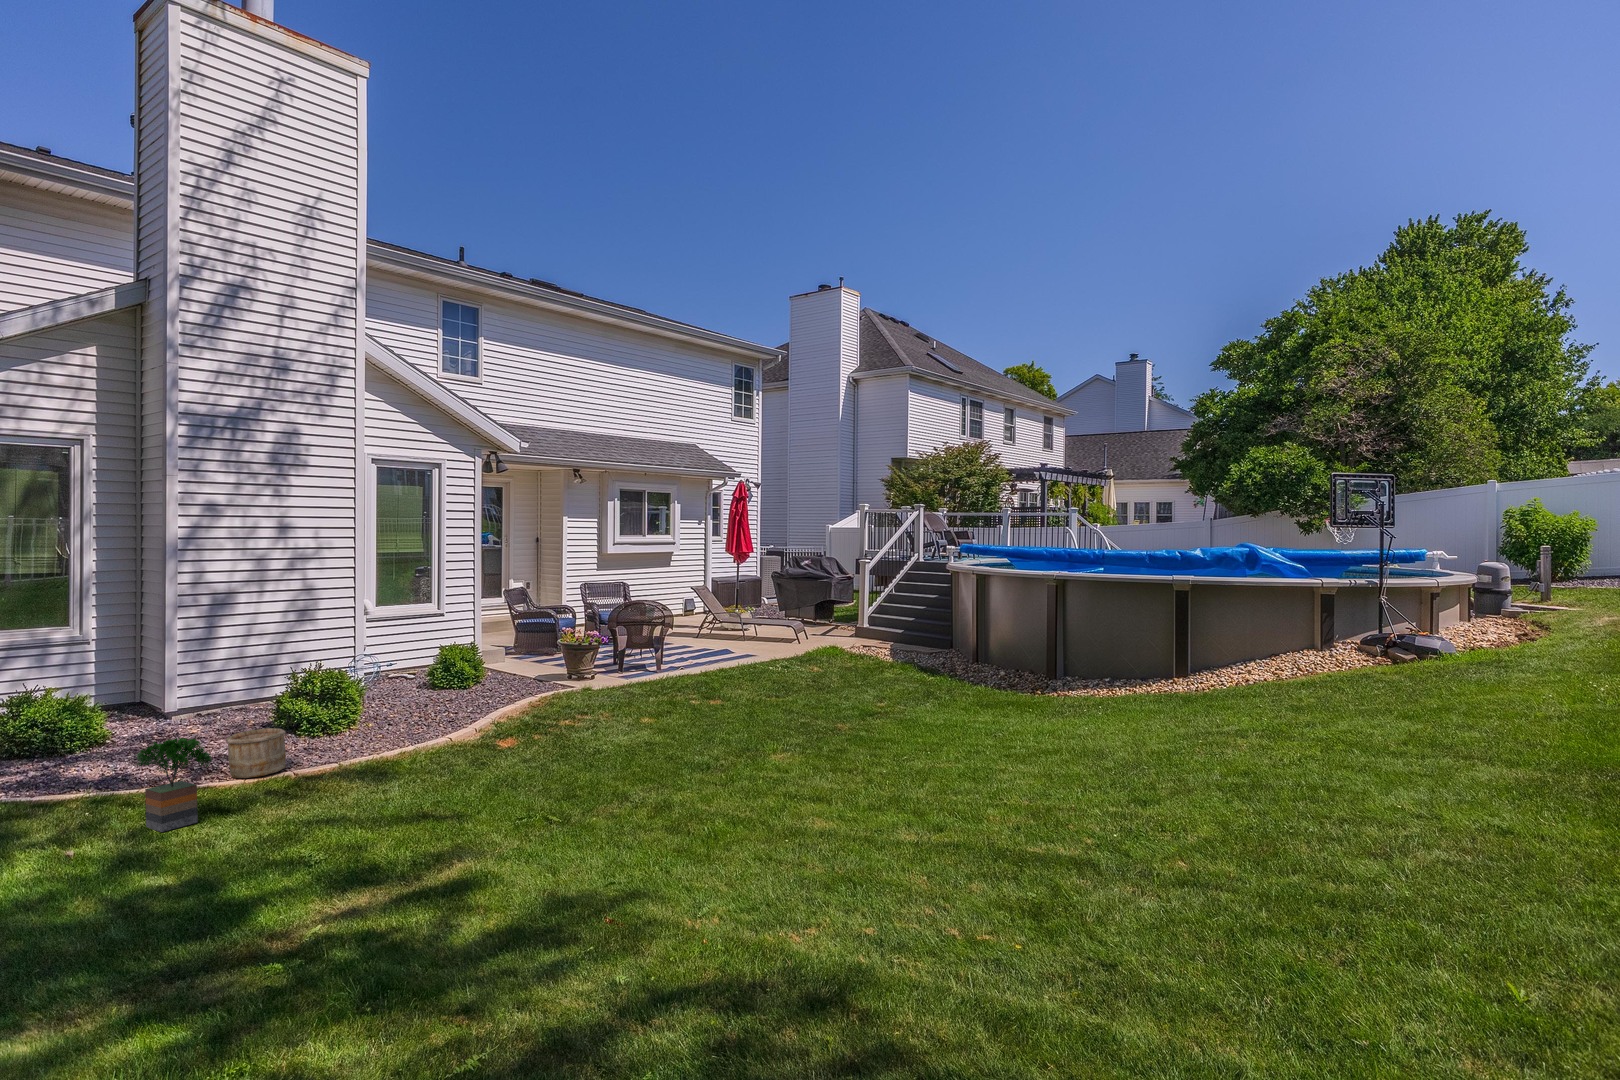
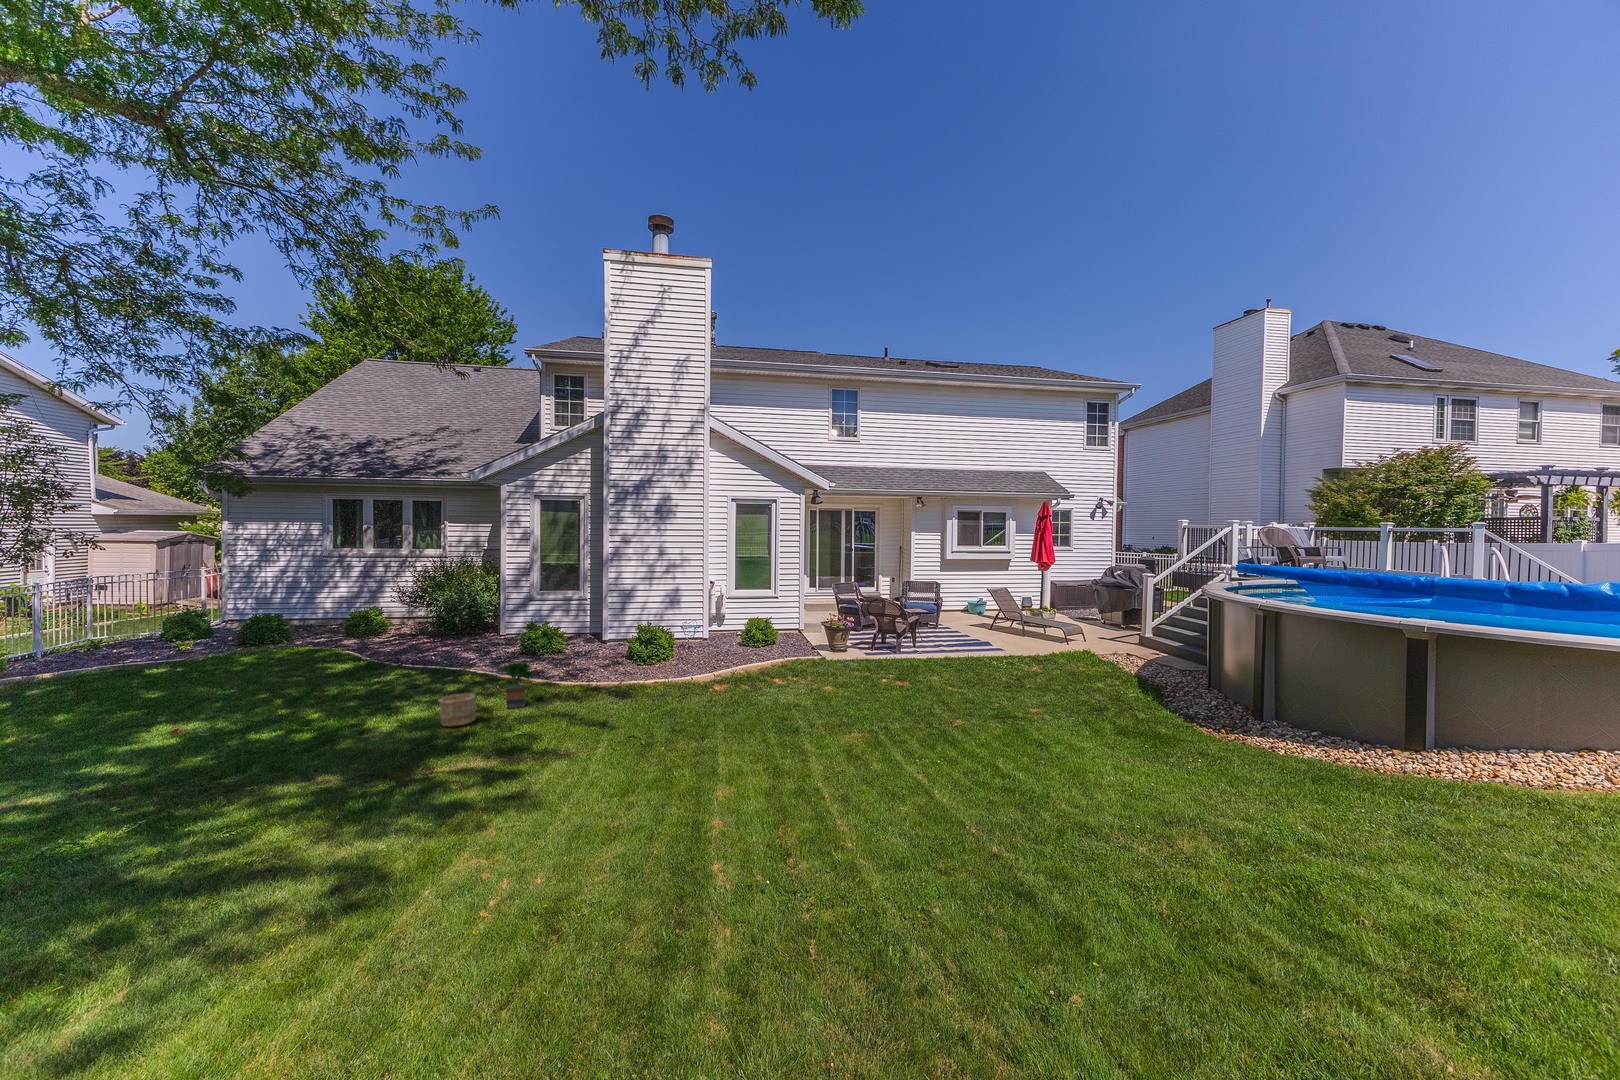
wooden bucket: present [226,728,286,778] -> present [439,693,476,726]

